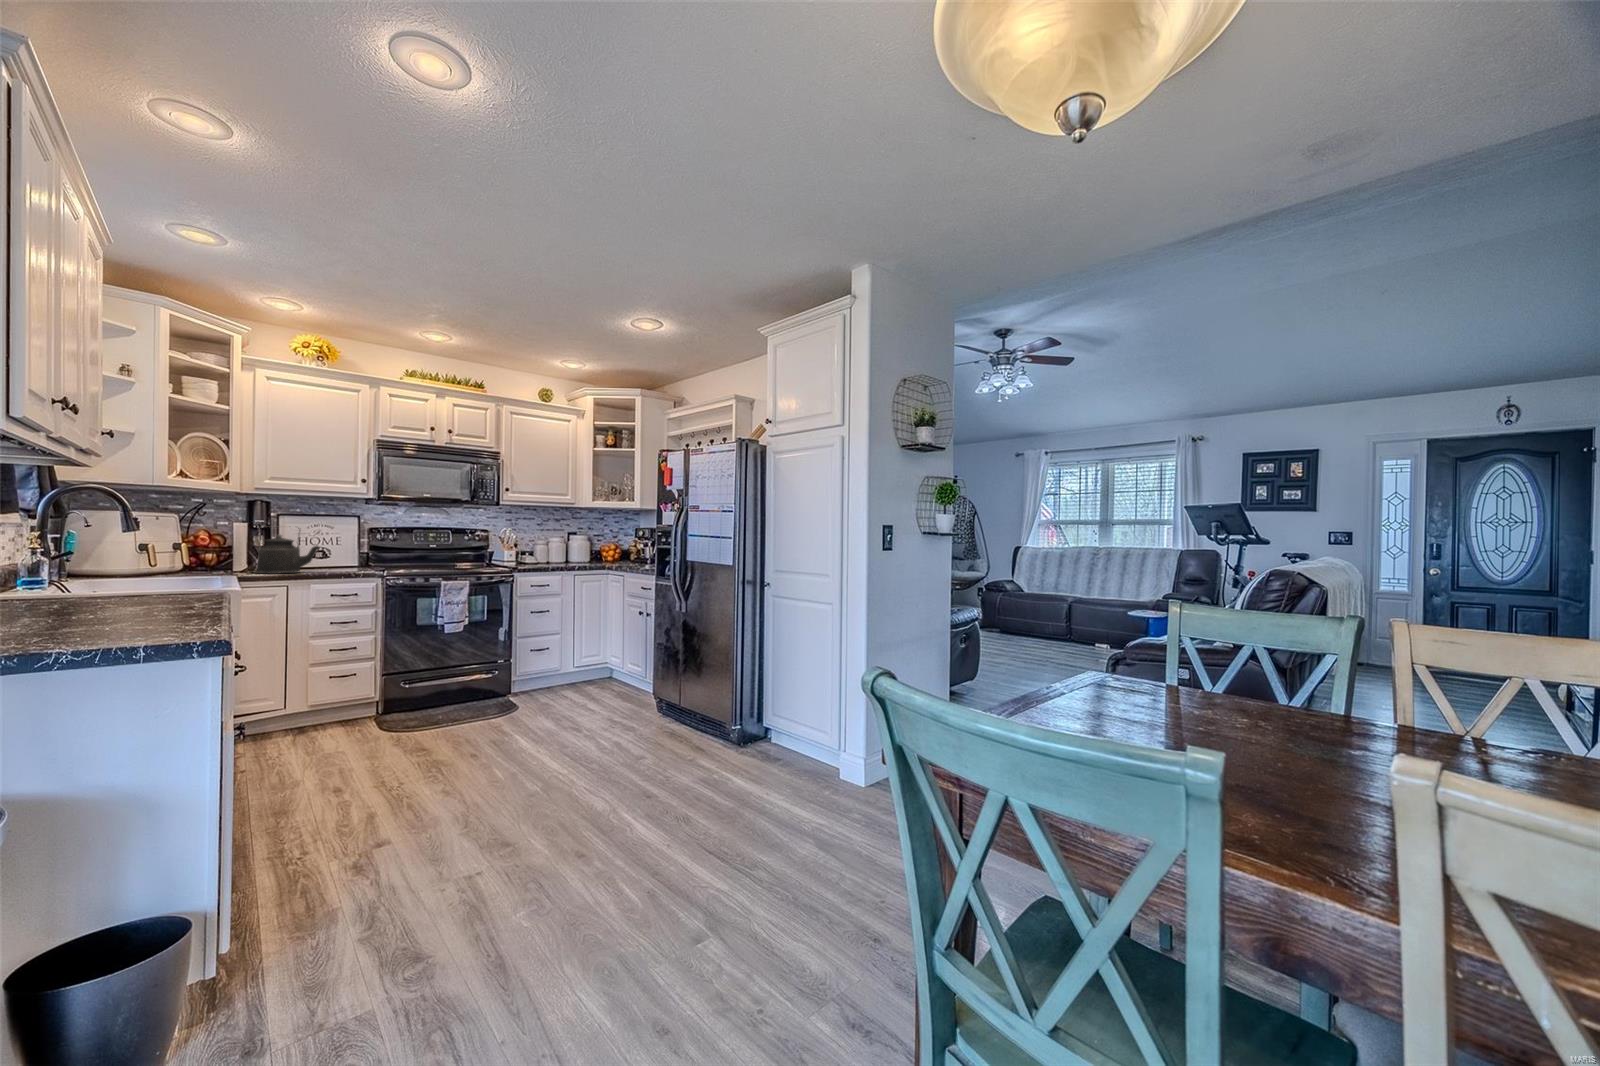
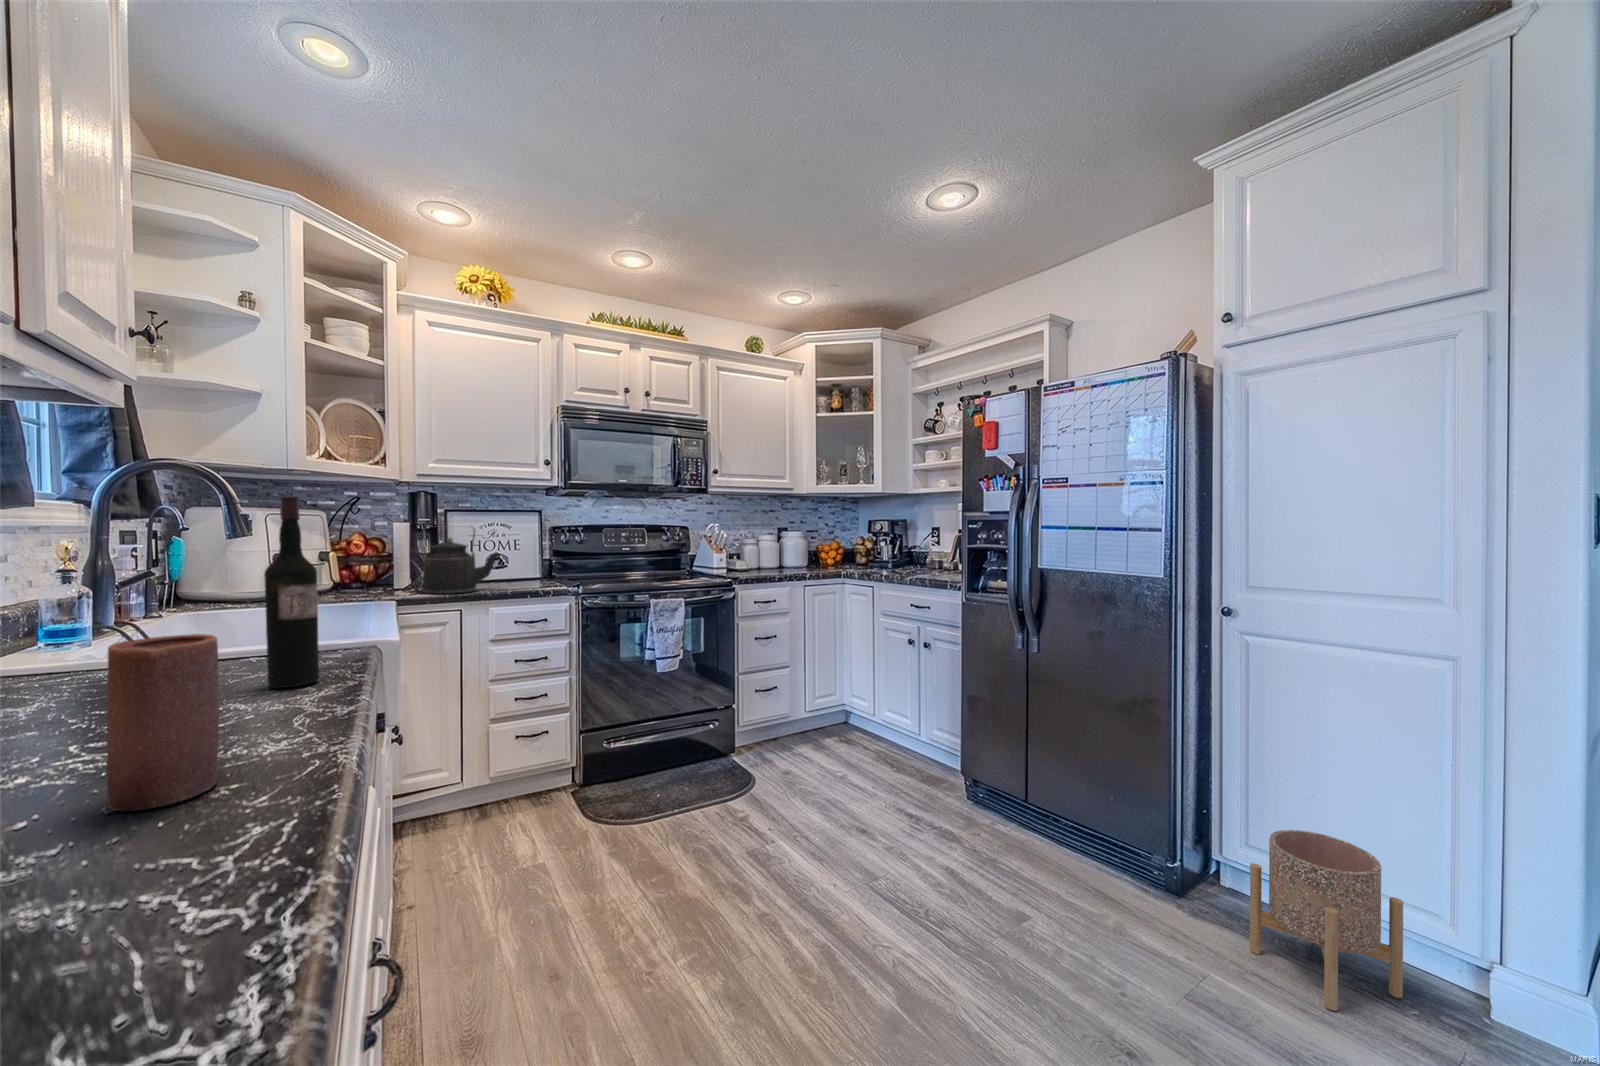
wine bottle: none [177,510,204,597] -> present [264,497,319,688]
candle: none [142,560,180,613] -> present [106,634,219,811]
planter: none [756,697,812,777] -> present [1250,830,1403,1011]

